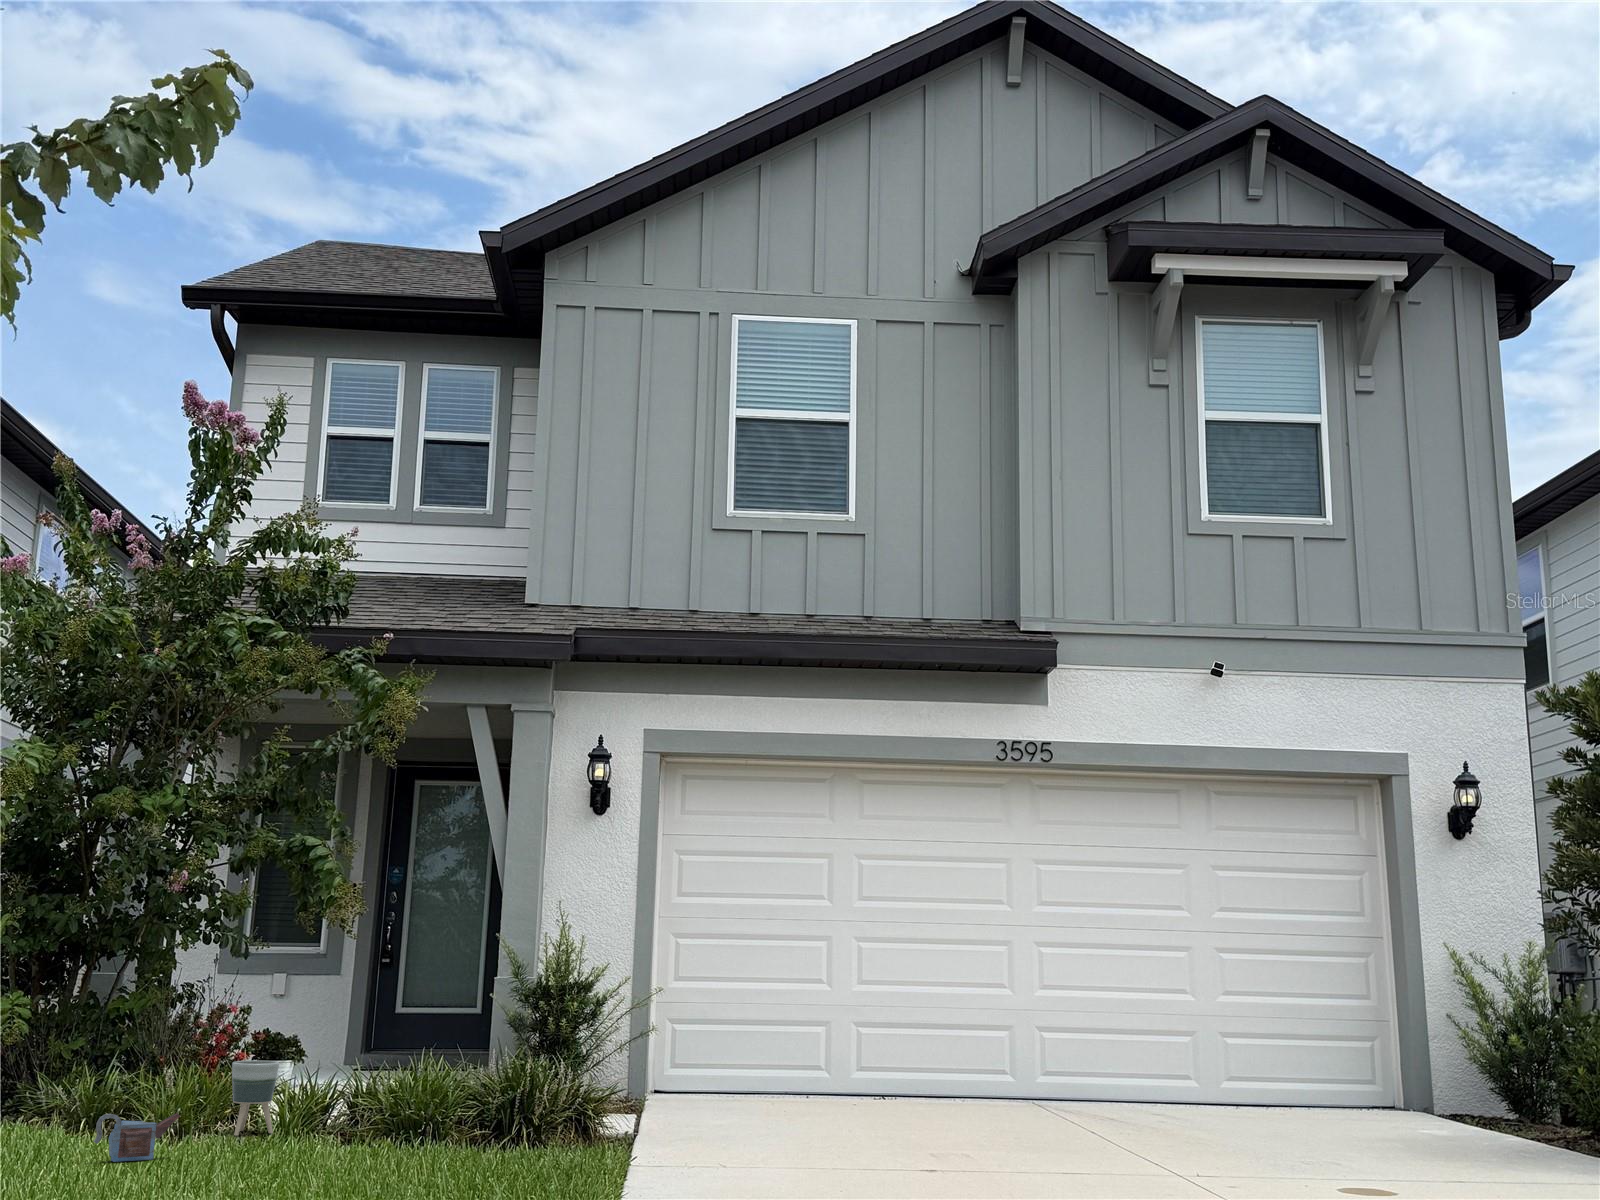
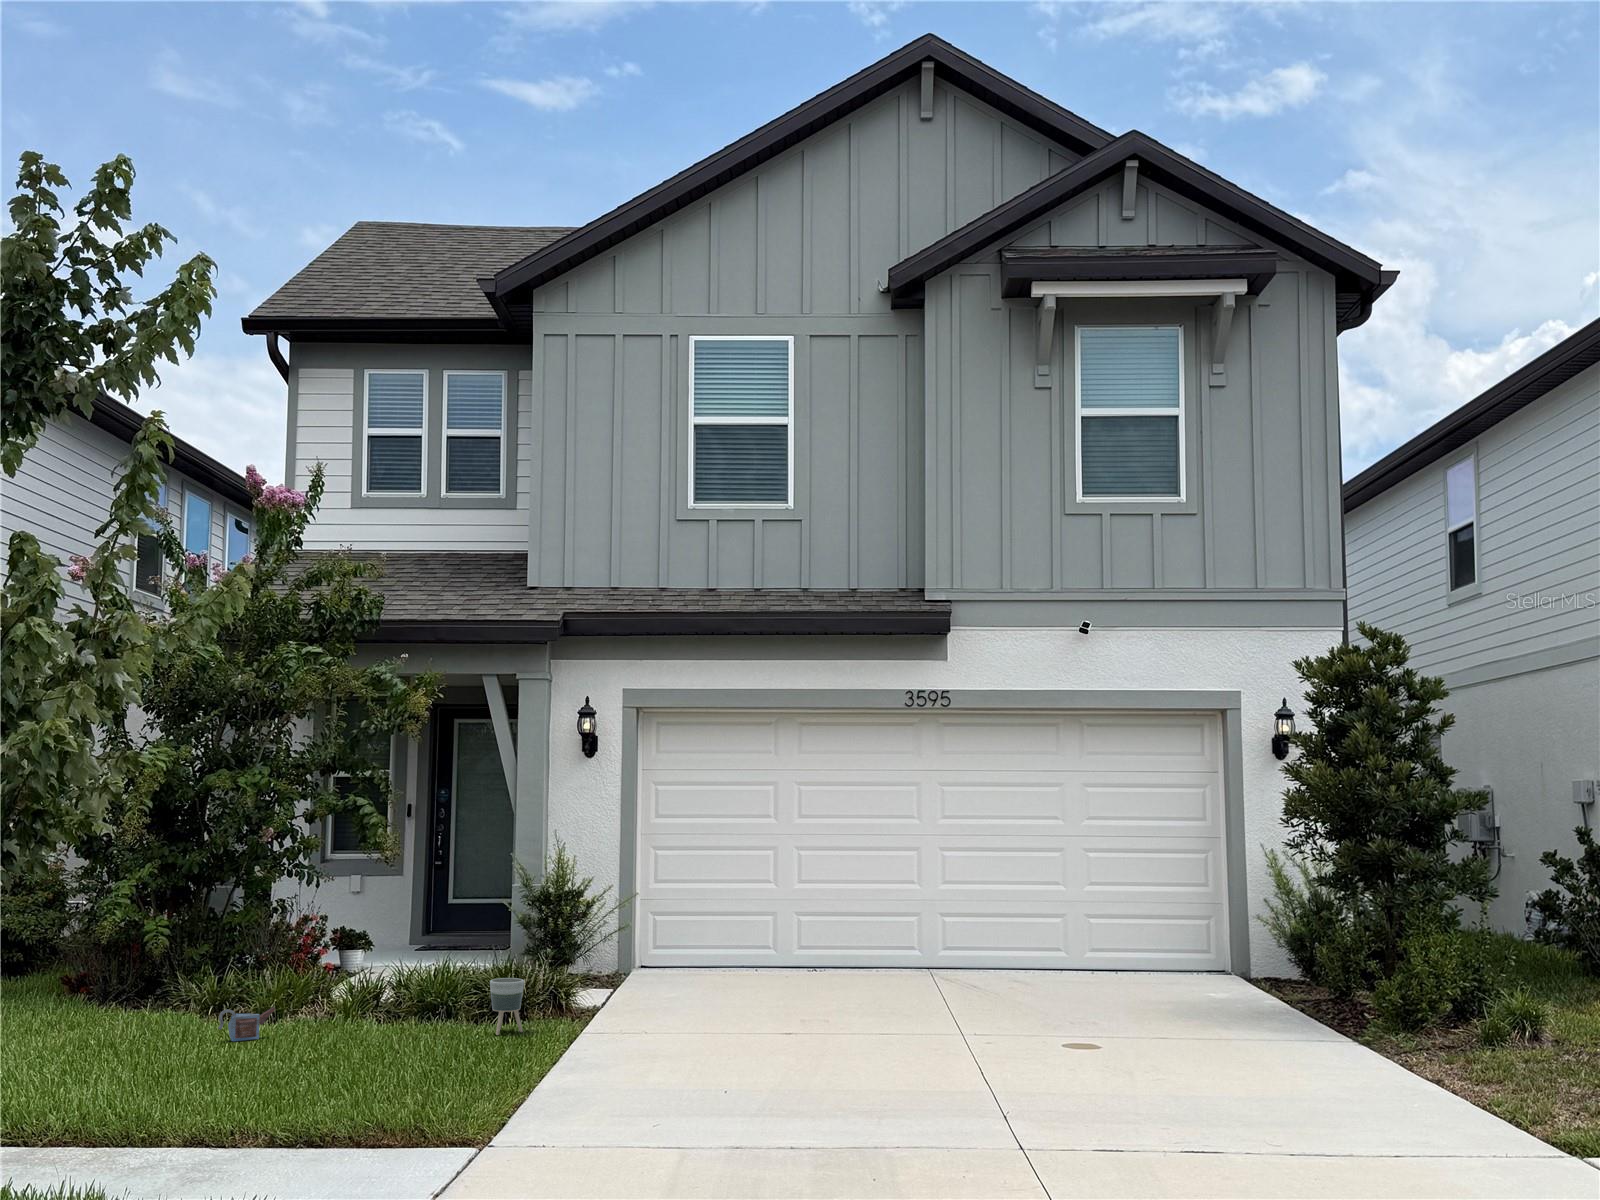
planter: present [232,1060,279,1136] -> present [490,978,524,1035]

